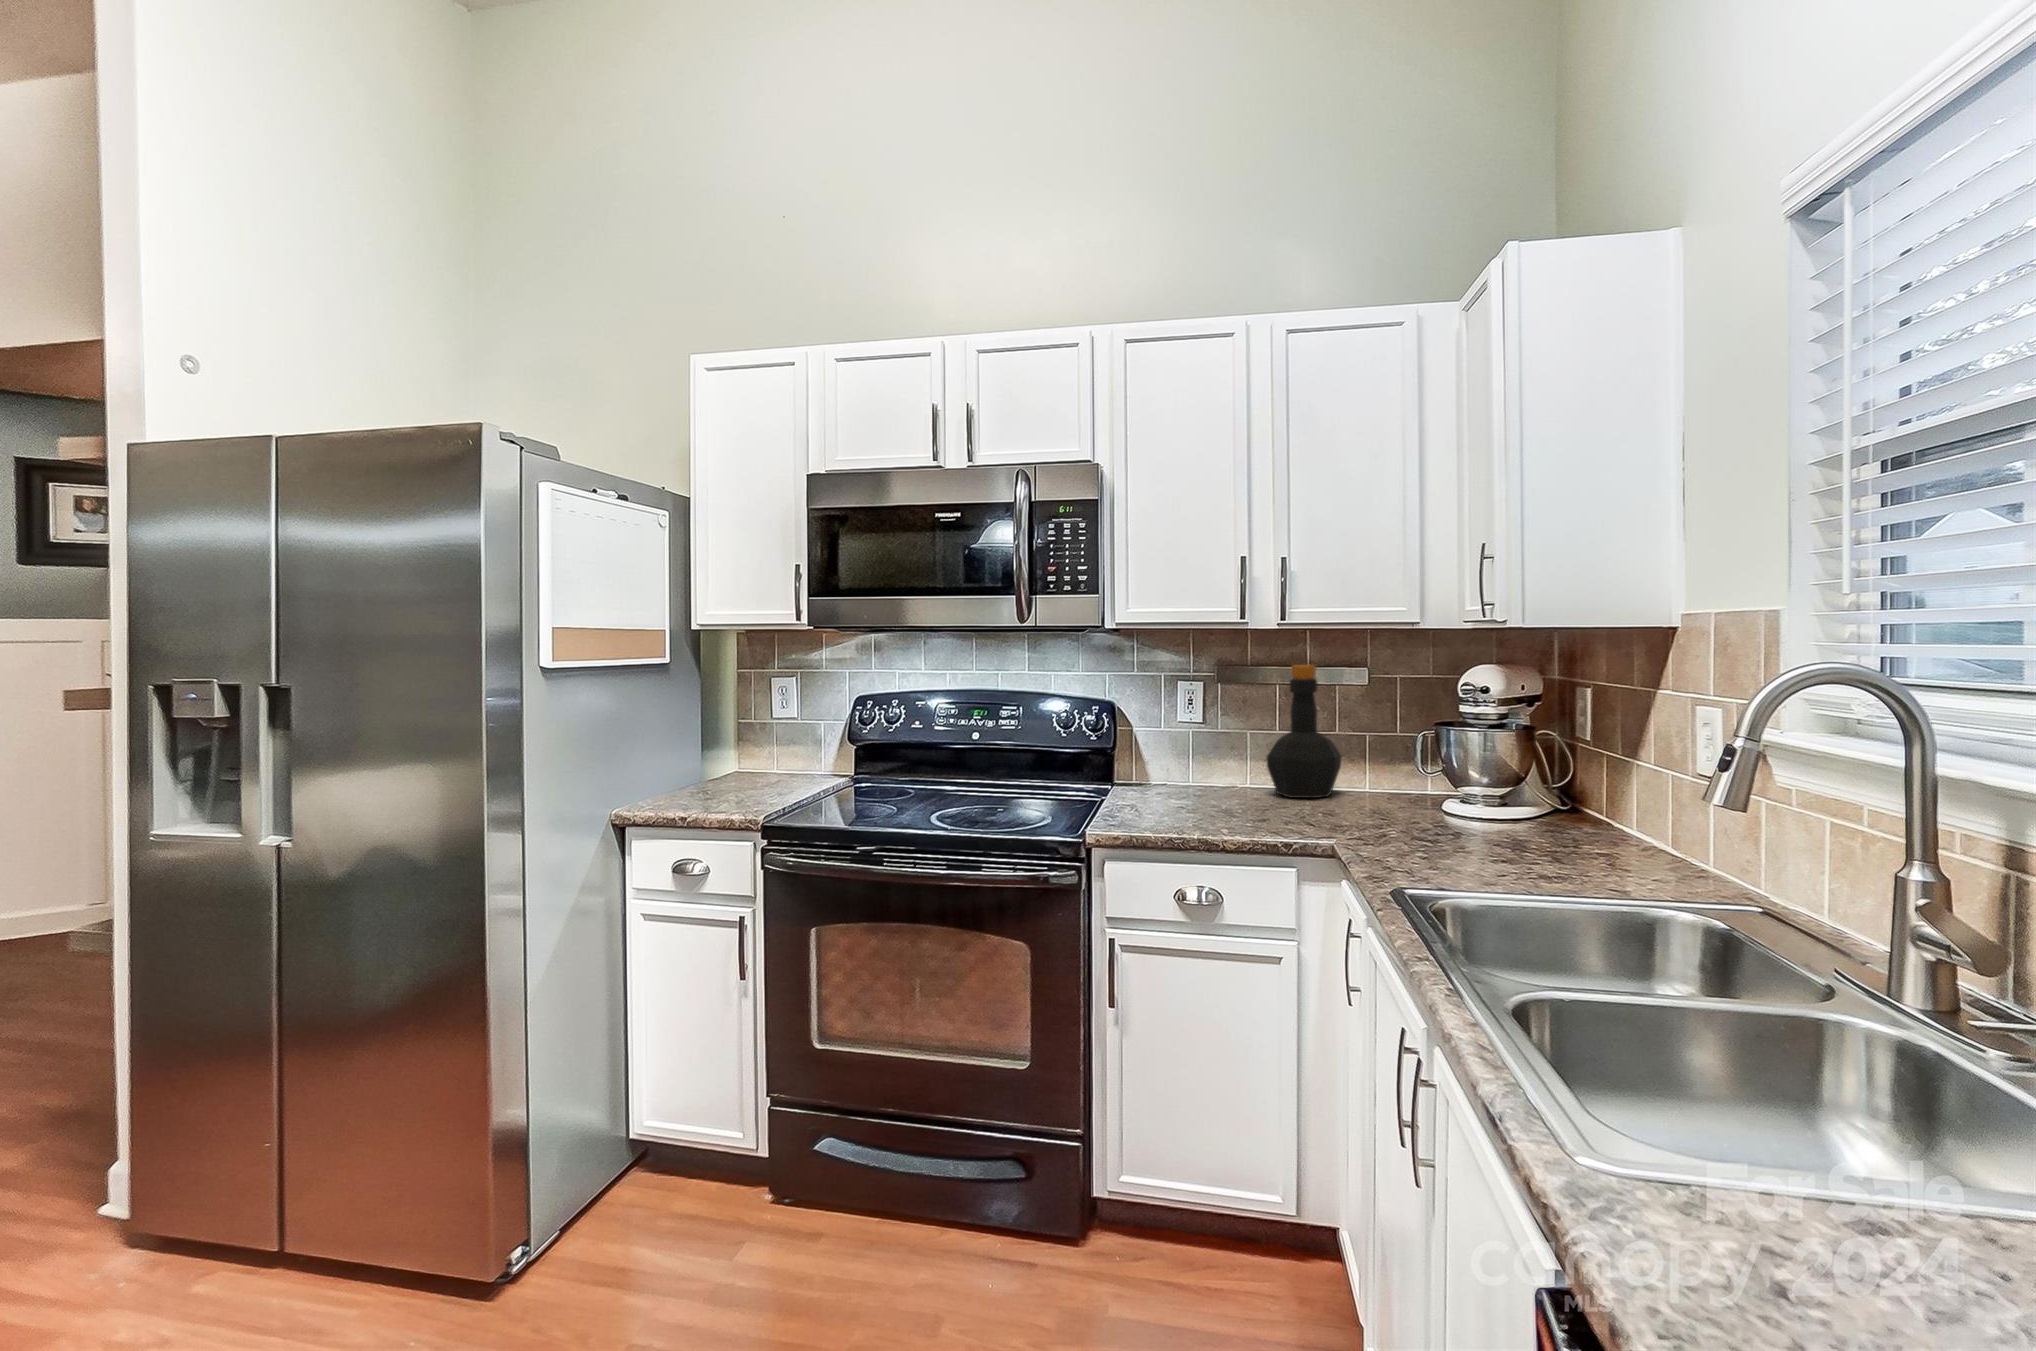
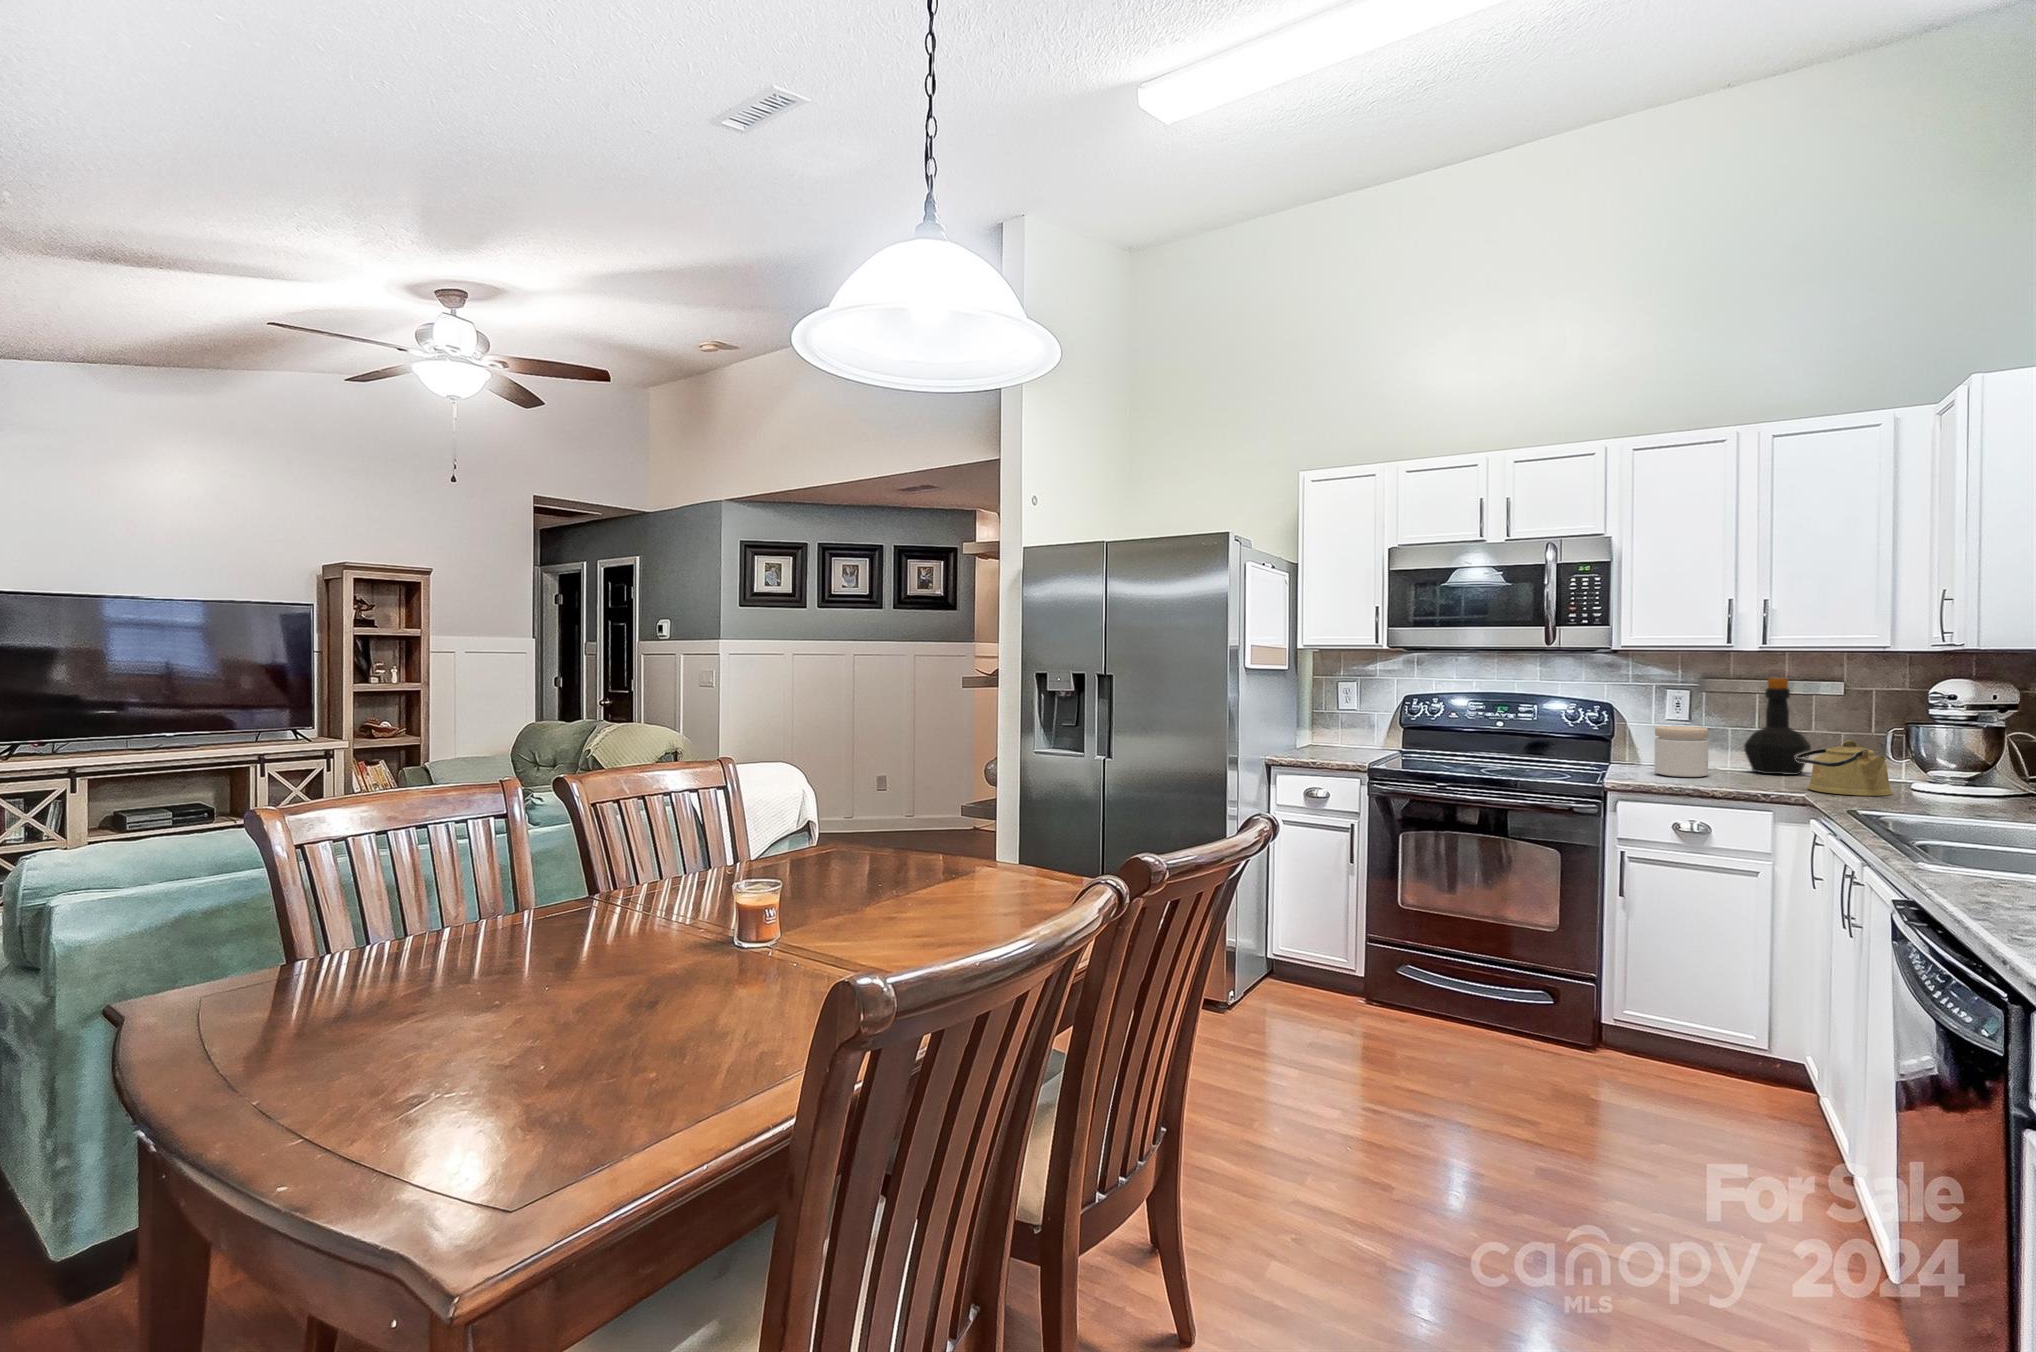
jar: none [1159,736,1224,811] -> present [1654,726,1708,777]
kettle: none [1326,757,1441,841] -> present [1795,740,1892,796]

